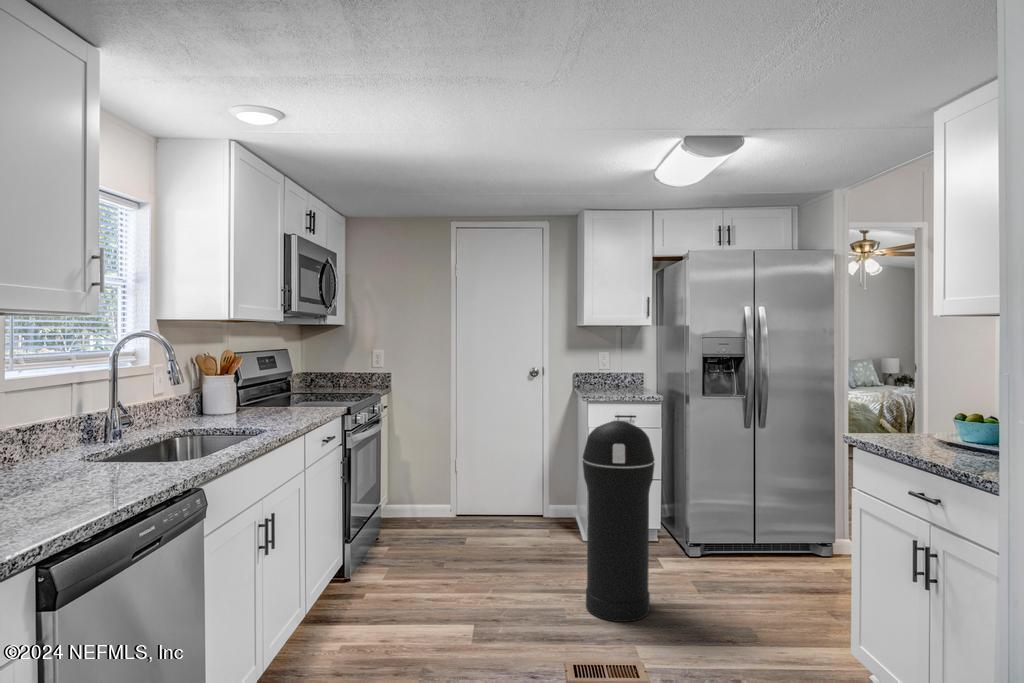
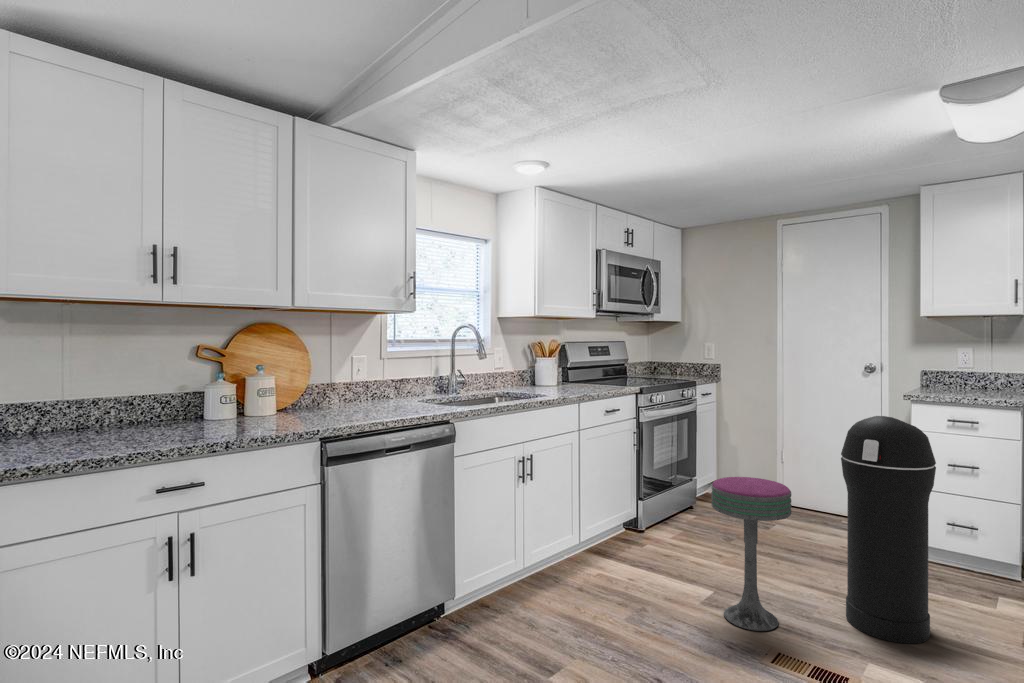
bar stool: none [488,495,564,653] -> present [711,477,791,631]

